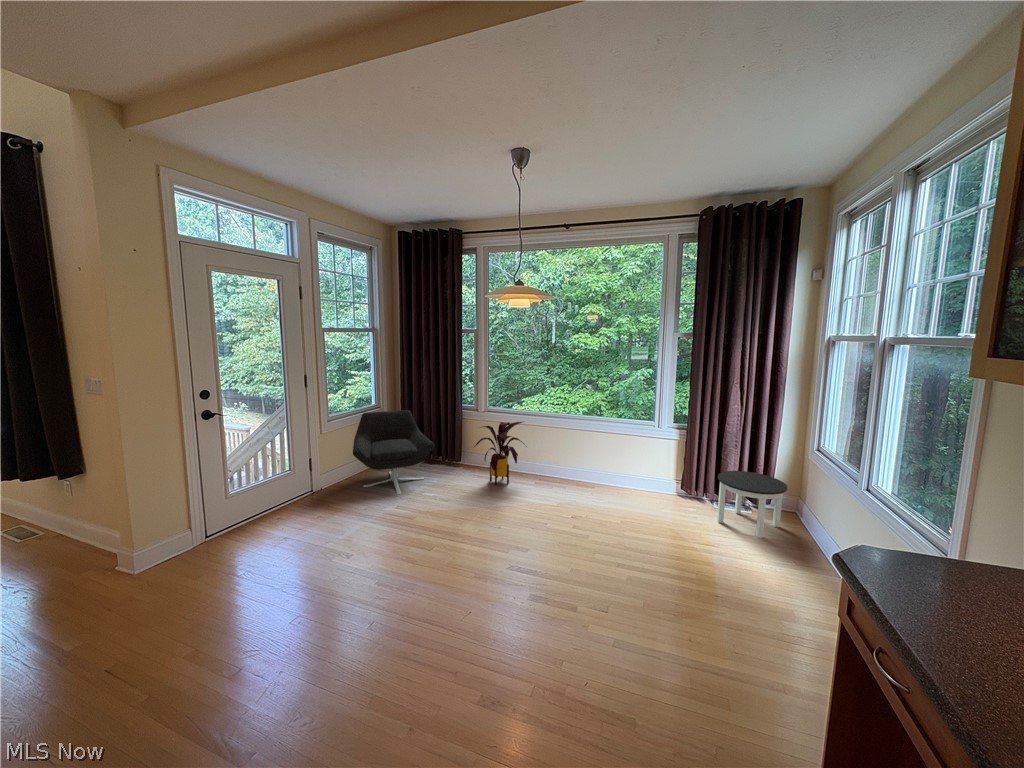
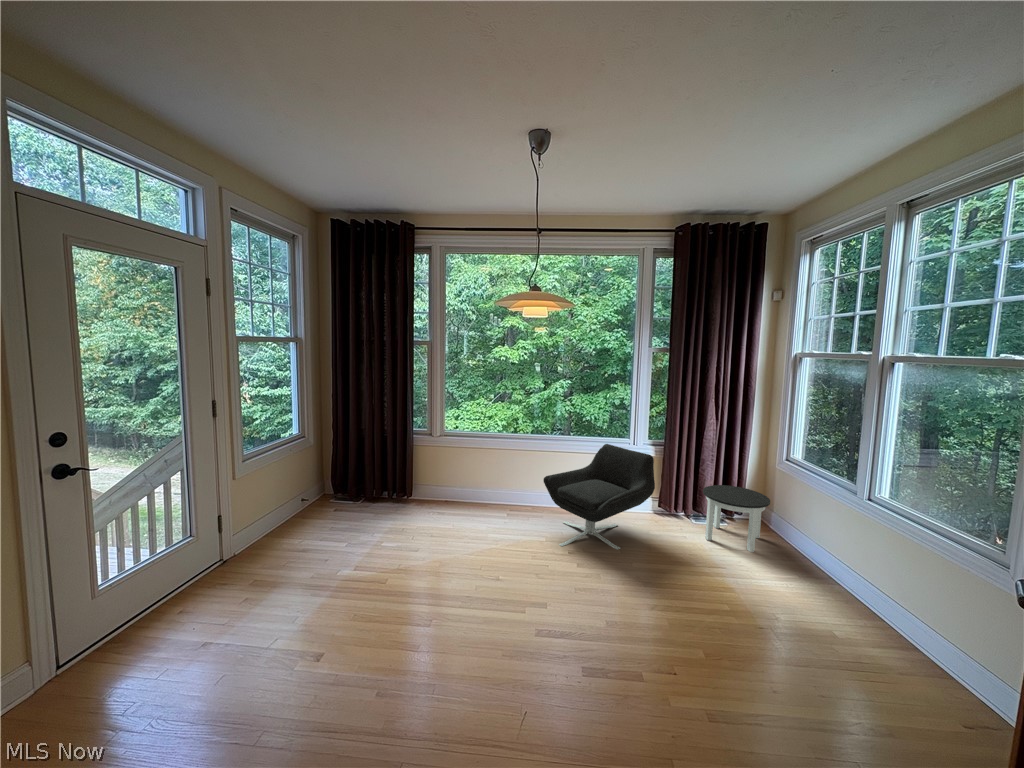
lounge chair: present [353,410,435,494] -> present [543,444,655,550]
house plant: present [474,422,527,485] -> none [438,447,496,524]

